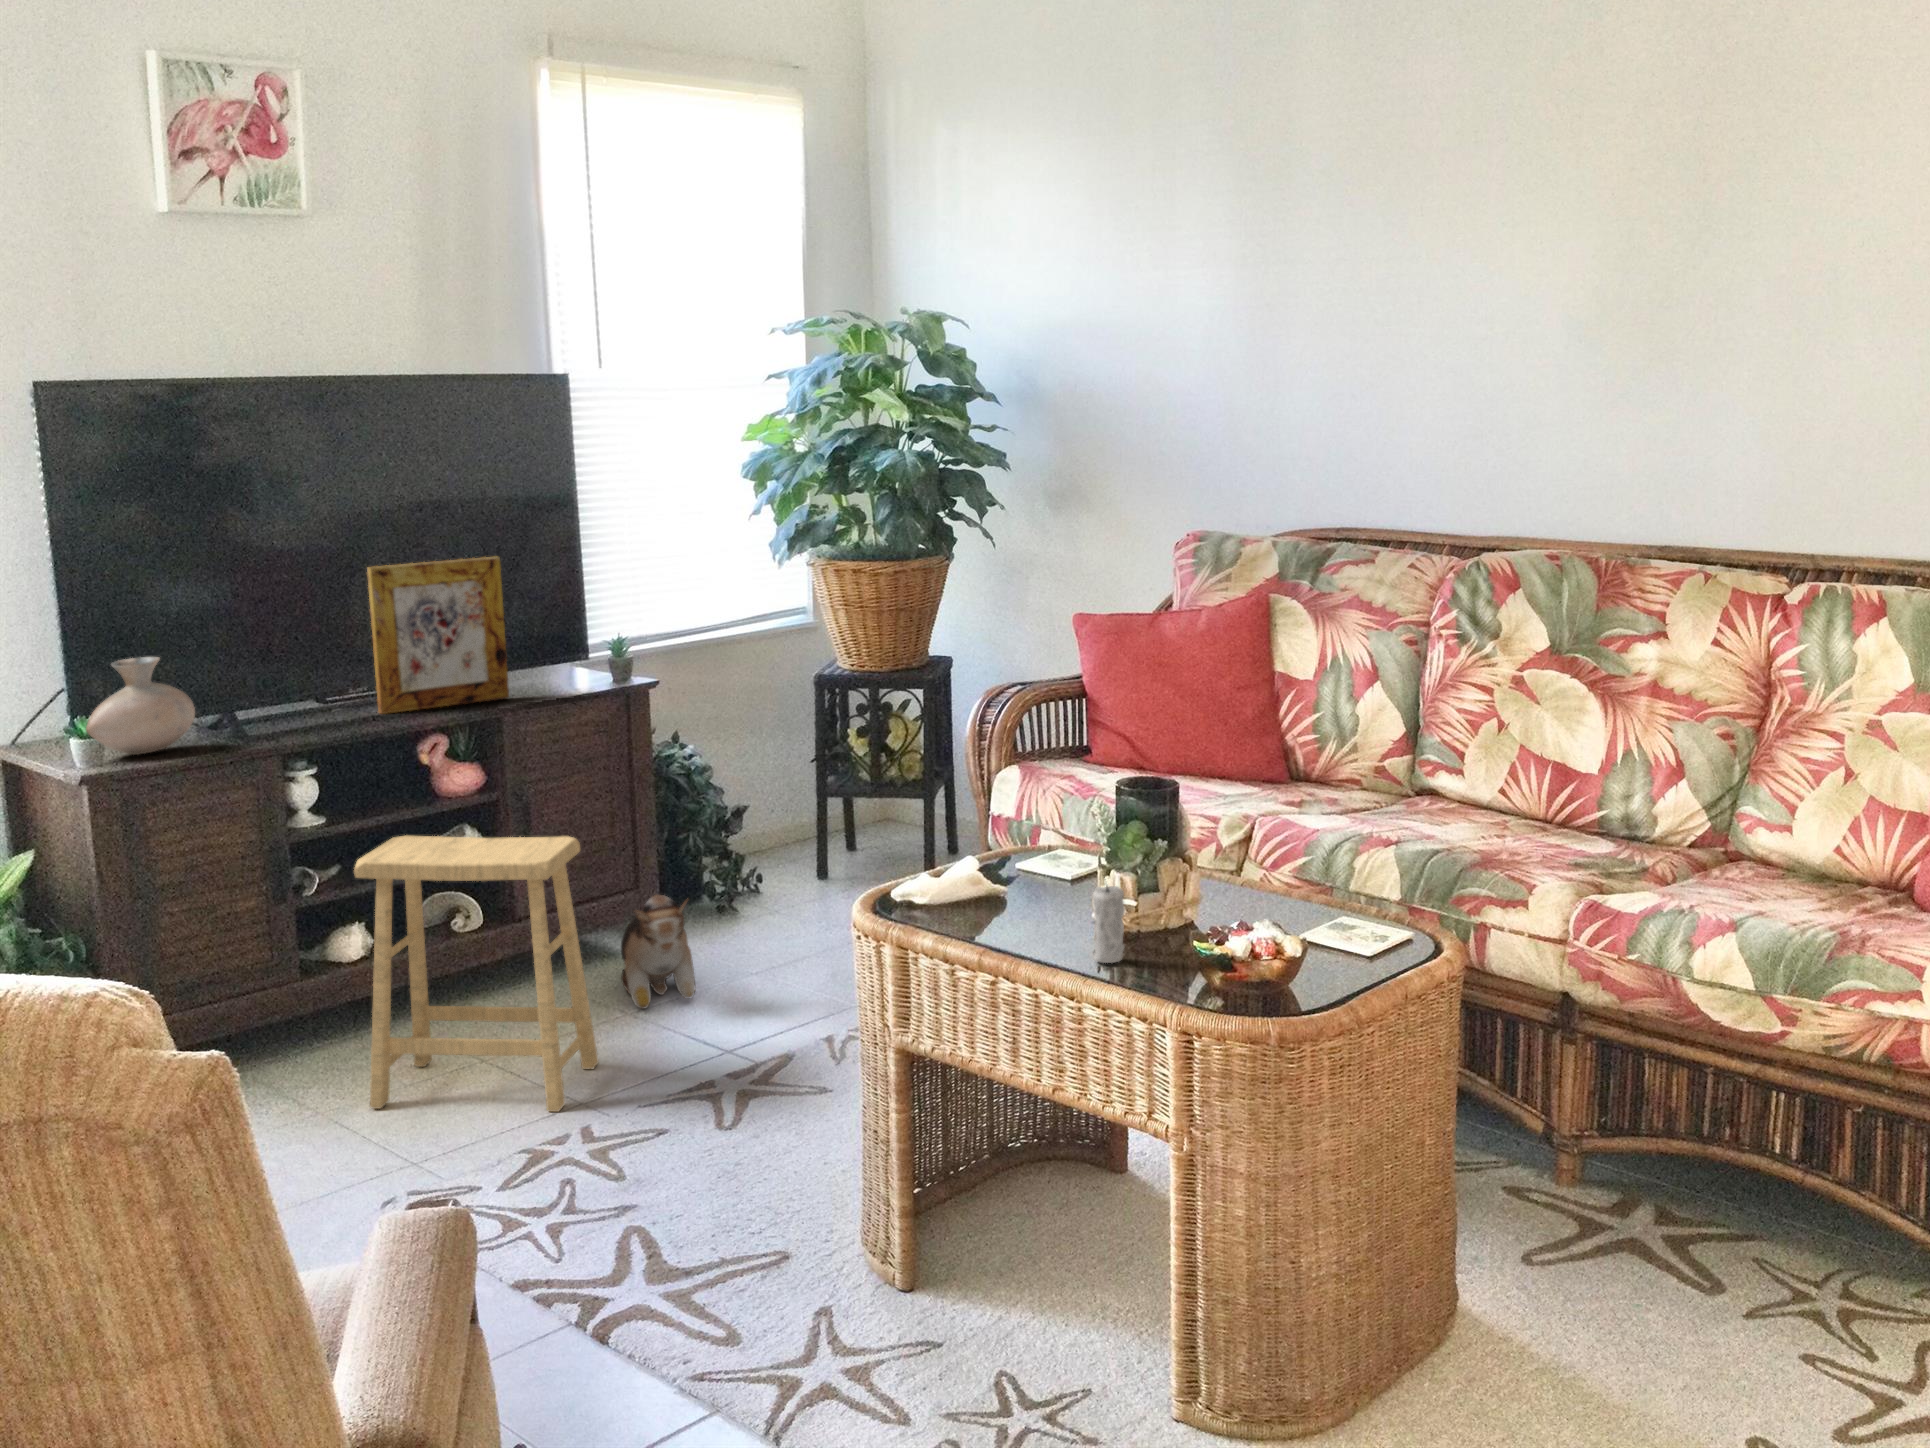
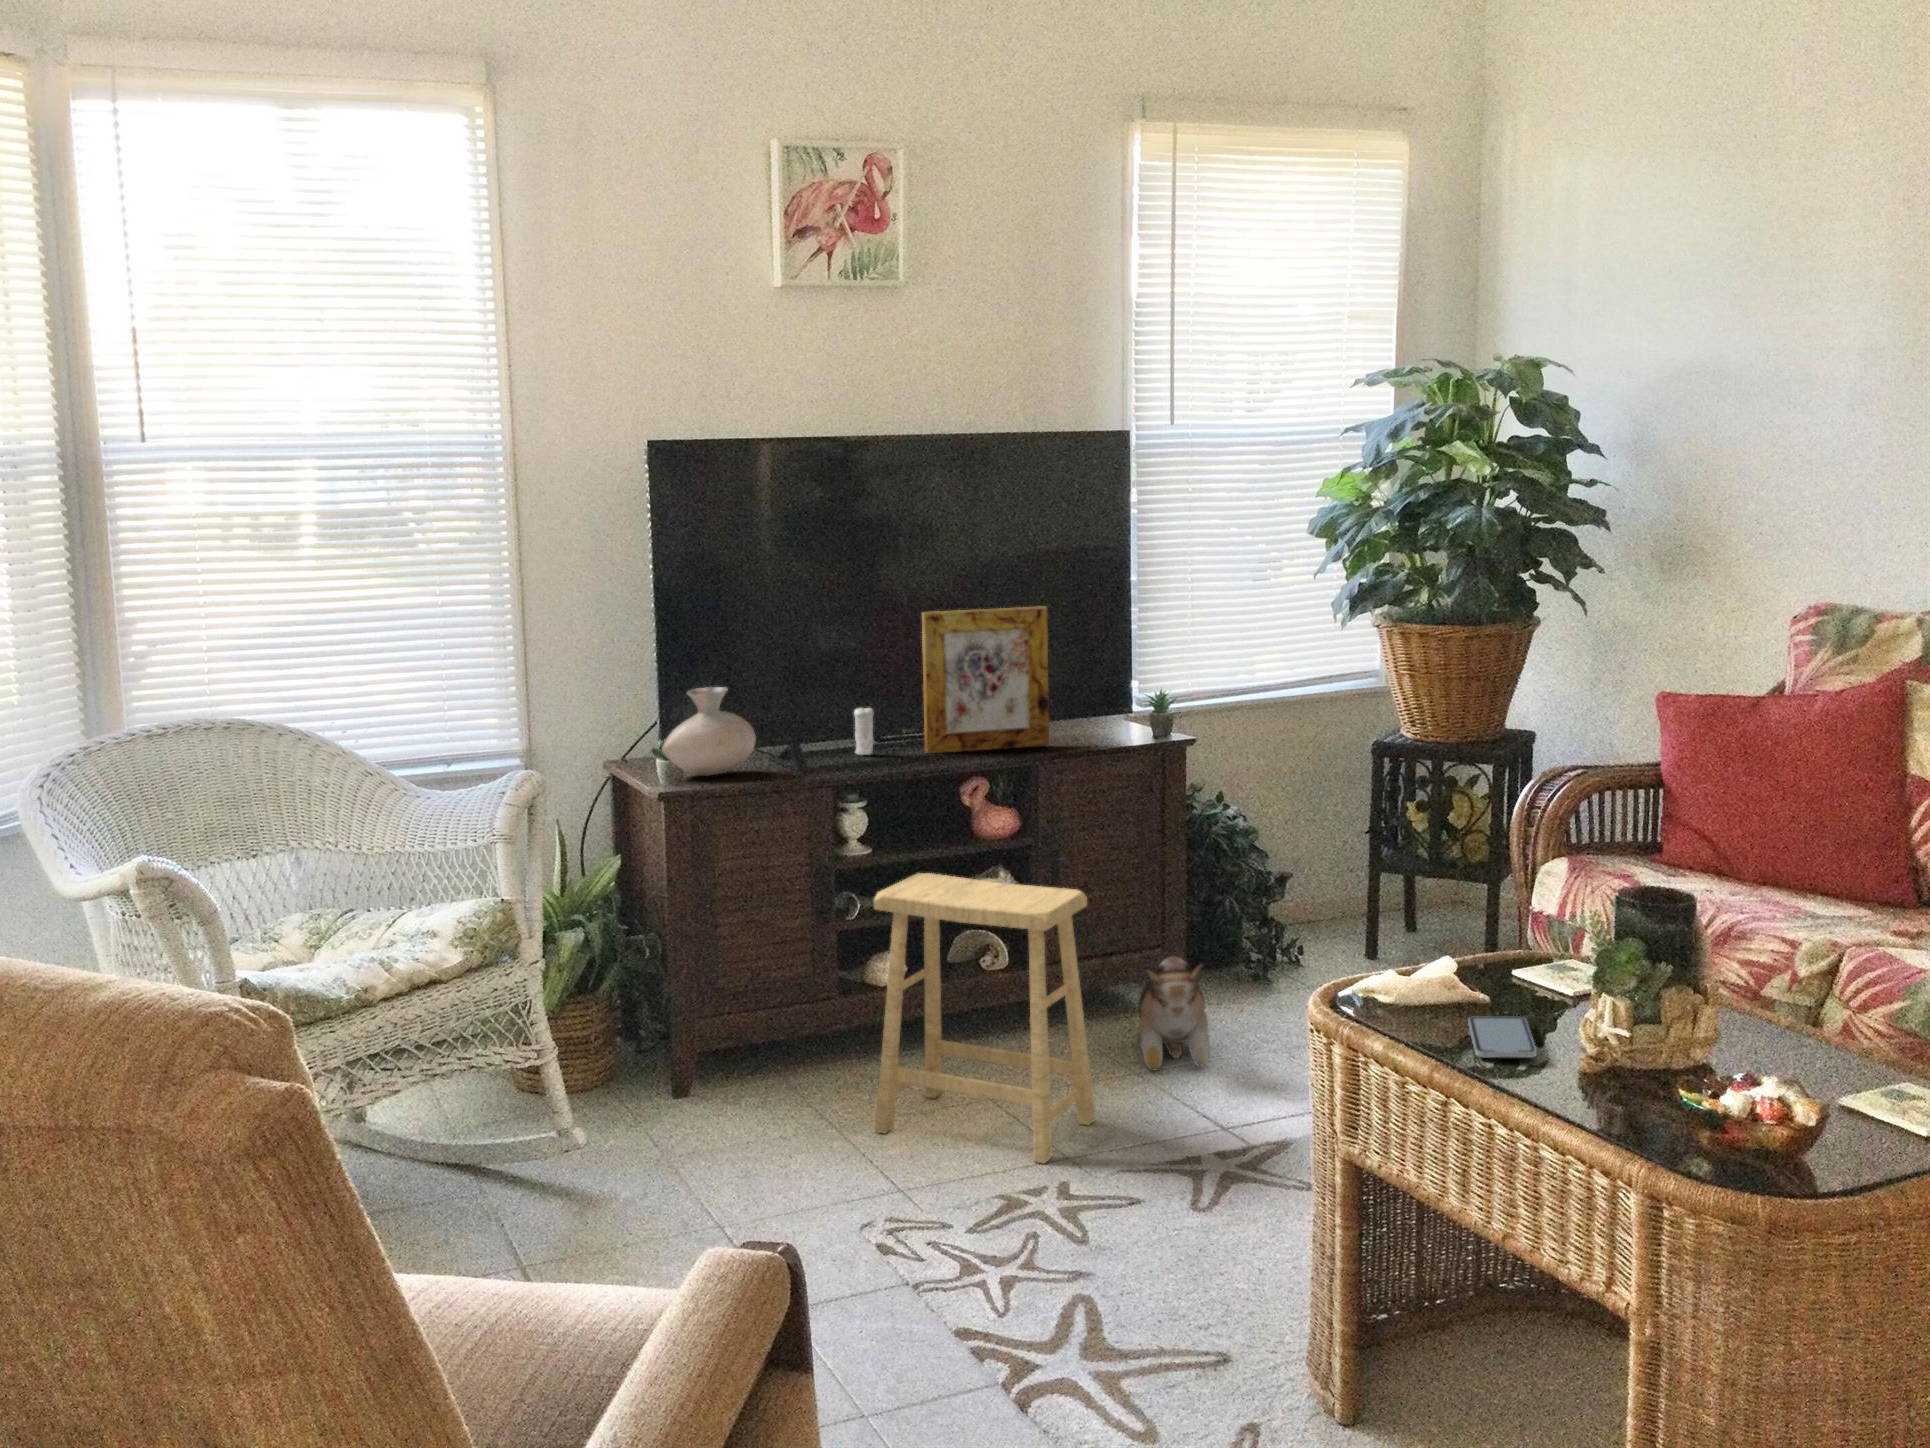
candle: present [1093,886,1125,963] -> present [854,707,873,755]
smartphone: none [993,900,1062,938] -> present [1468,1017,1537,1058]

